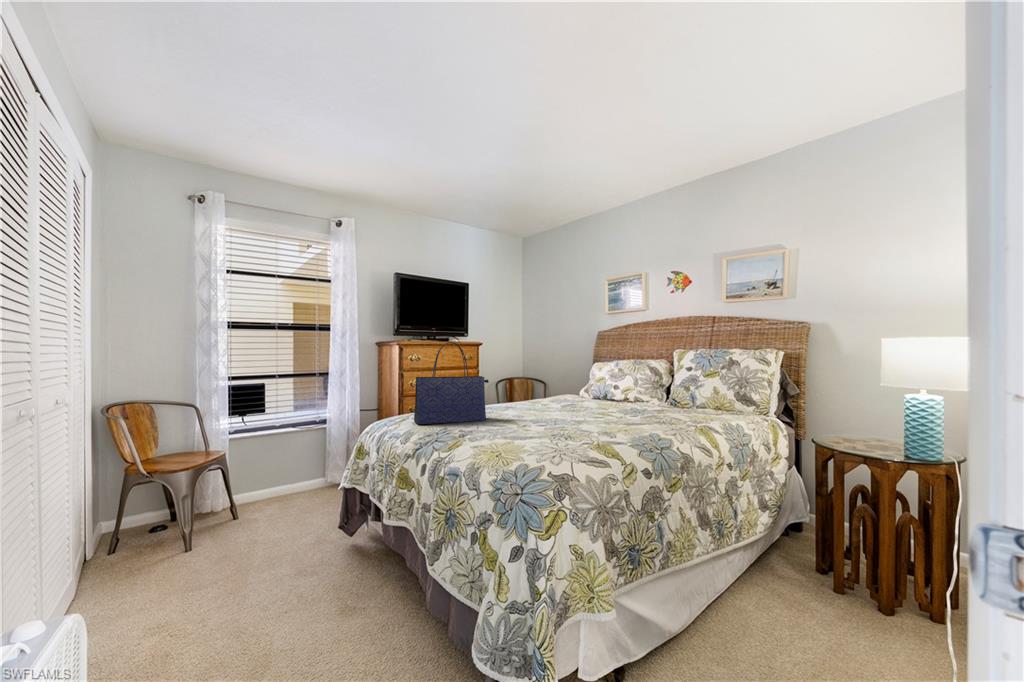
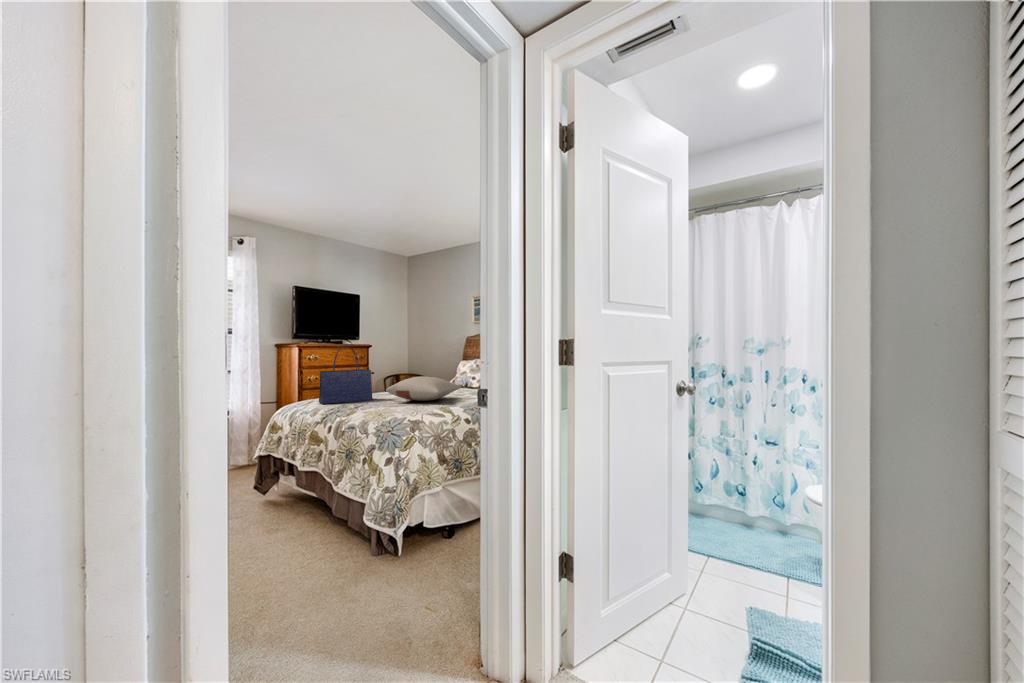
pillow: none [506,390,615,427] -> present [386,376,461,401]

